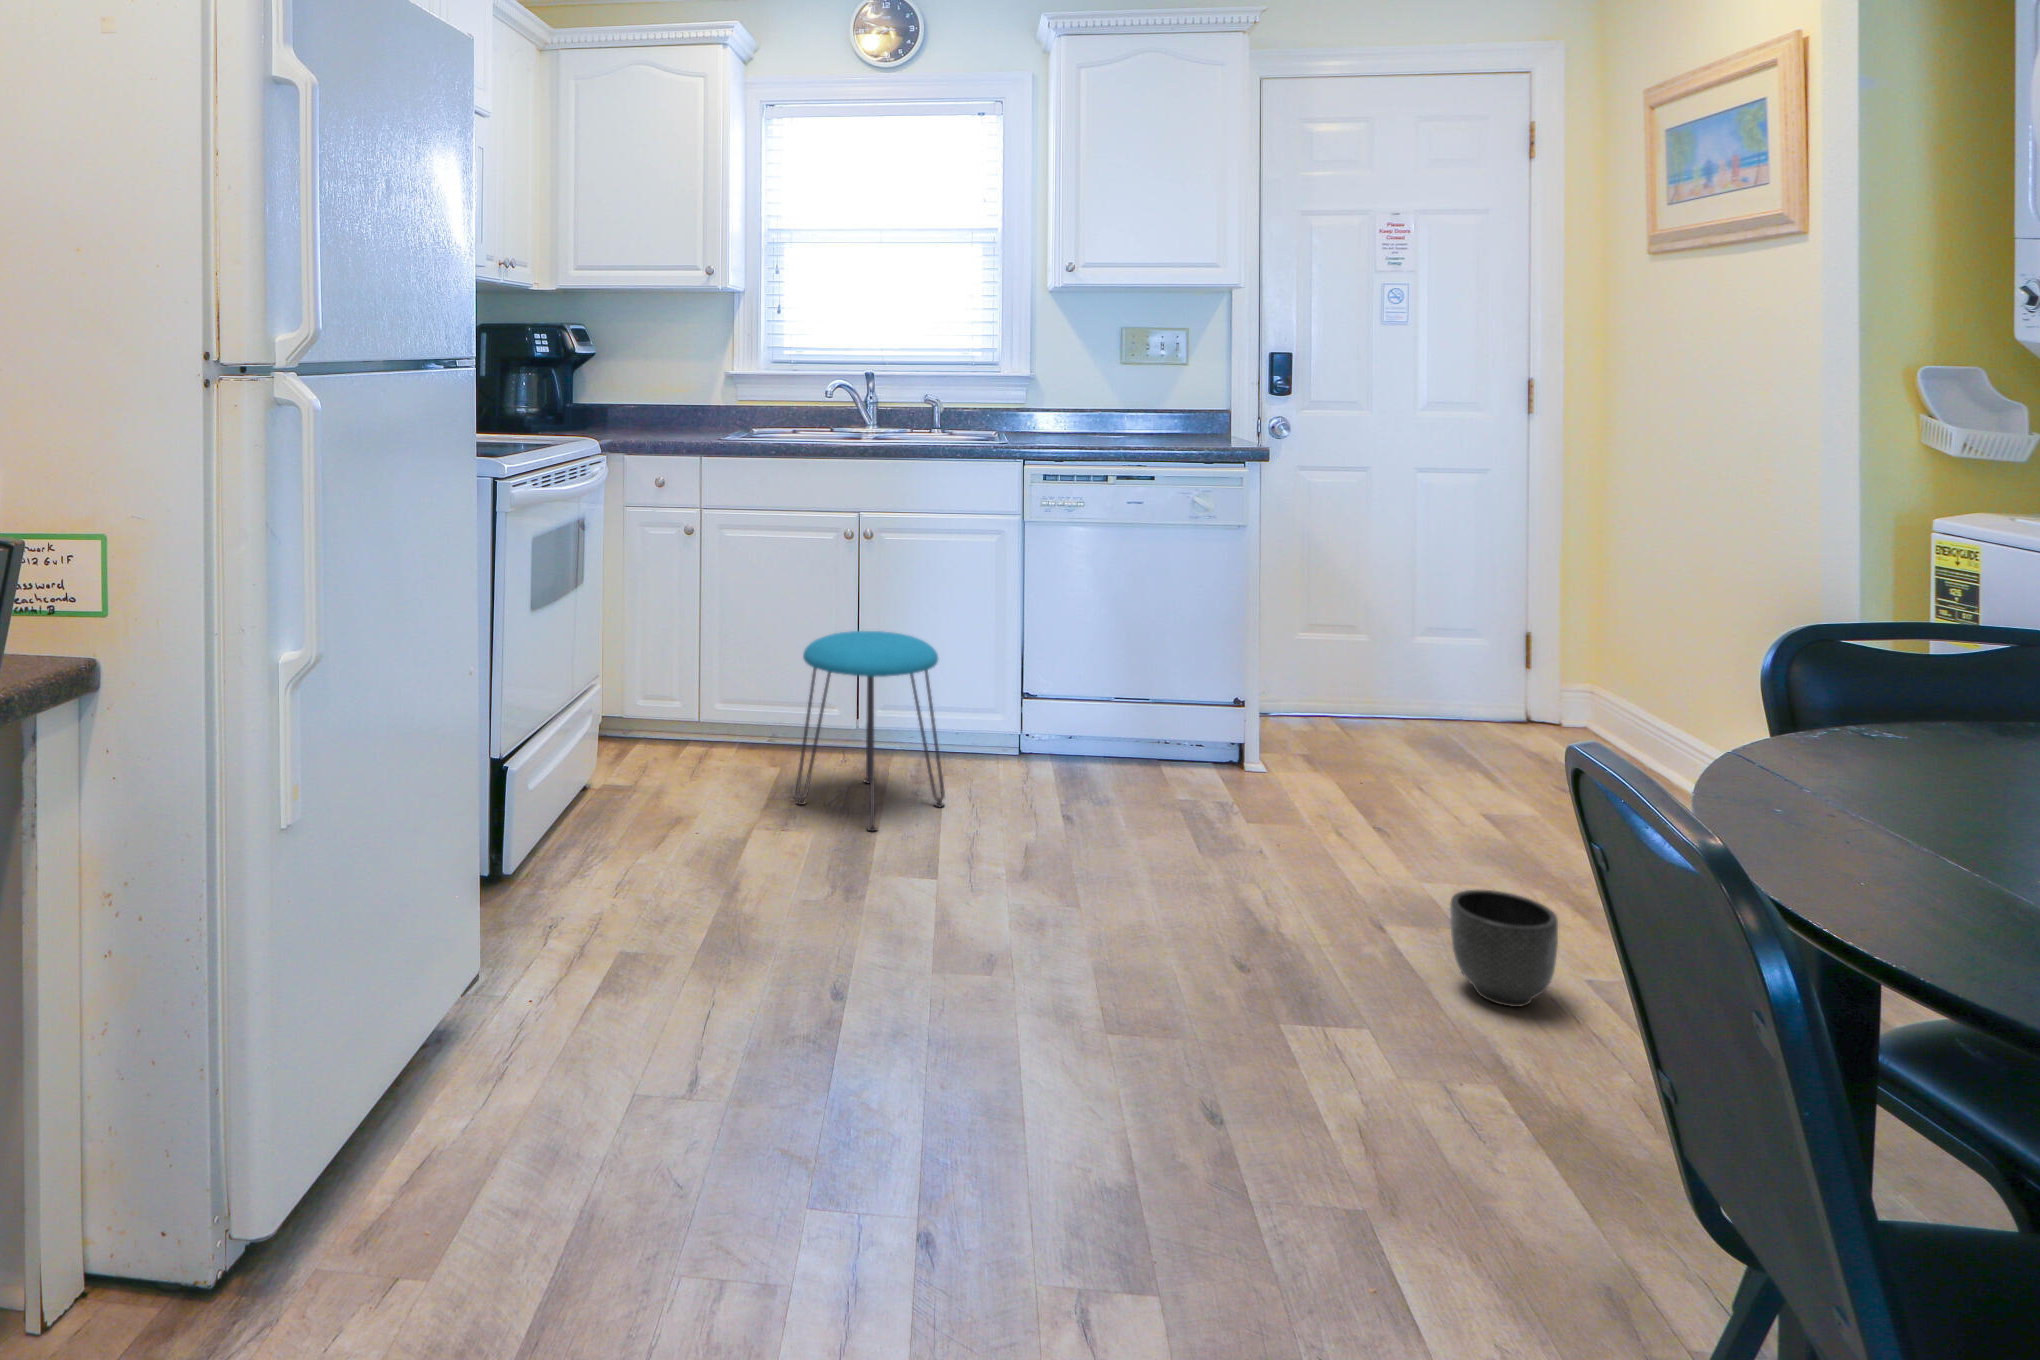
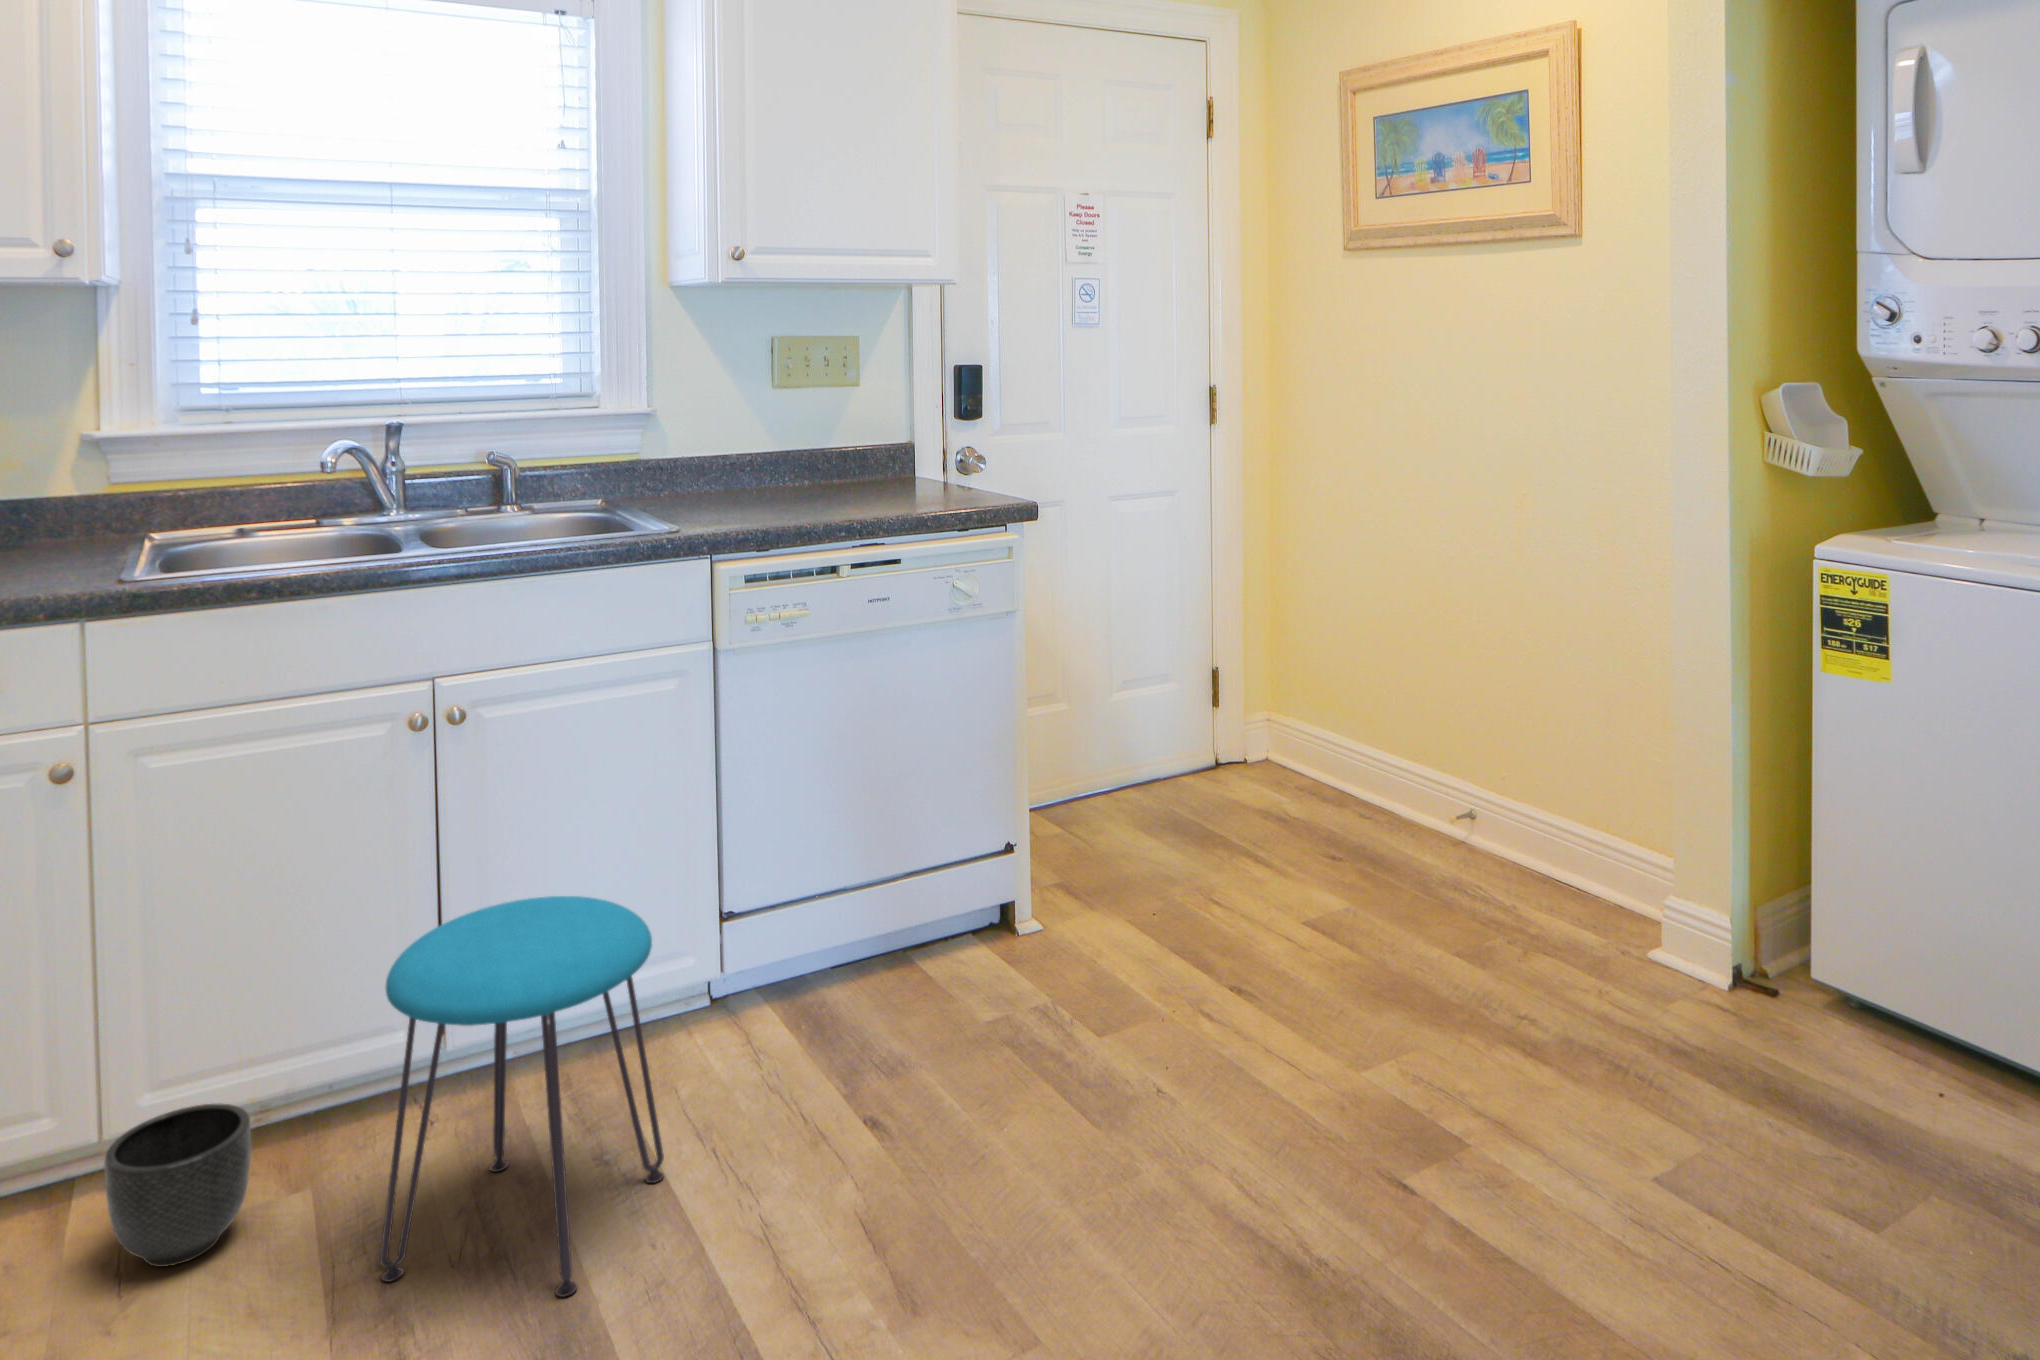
planter: present [1450,890,1558,1007] -> present [104,1104,251,1267]

